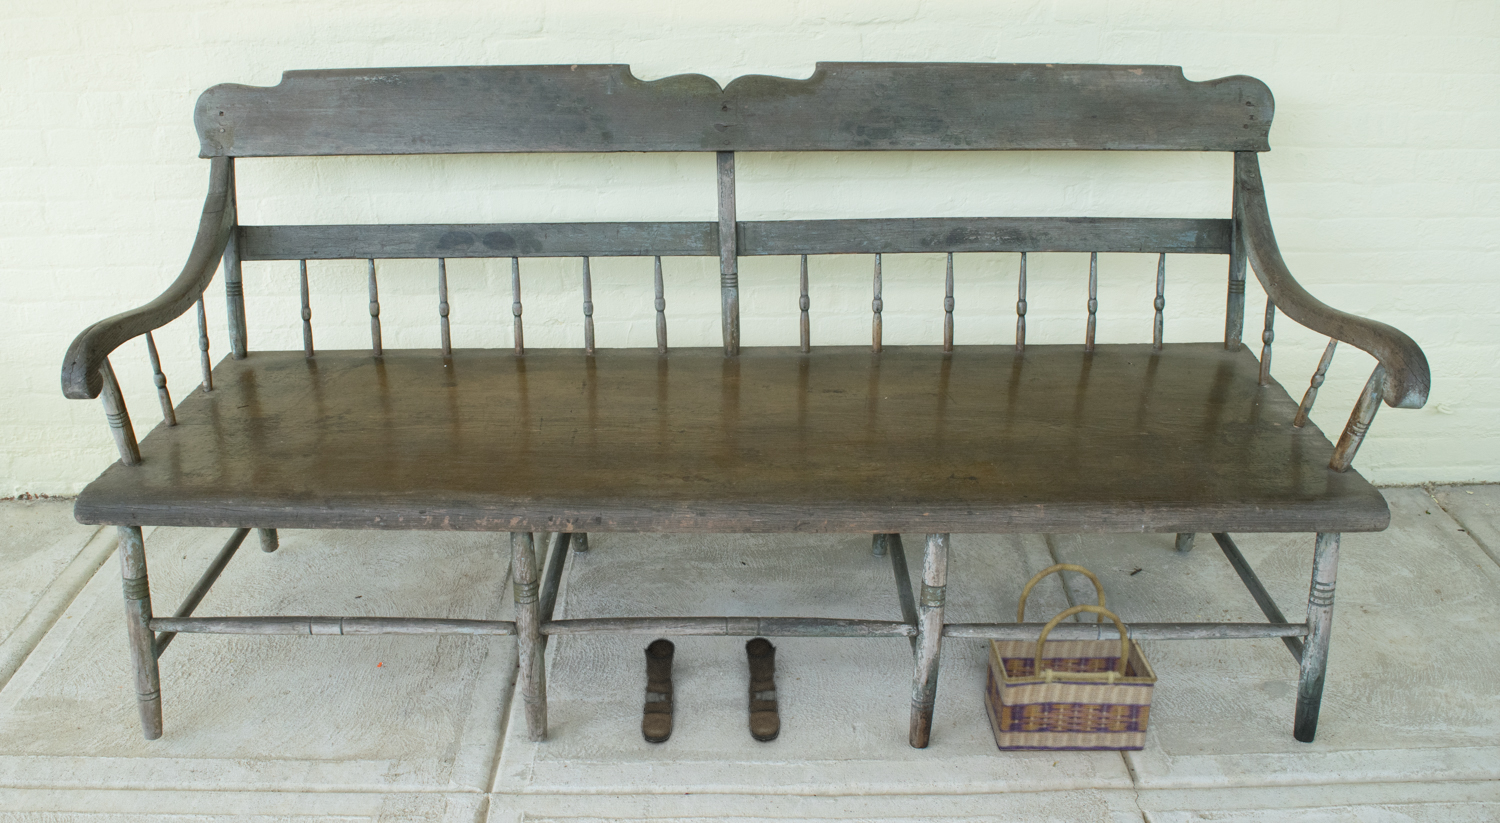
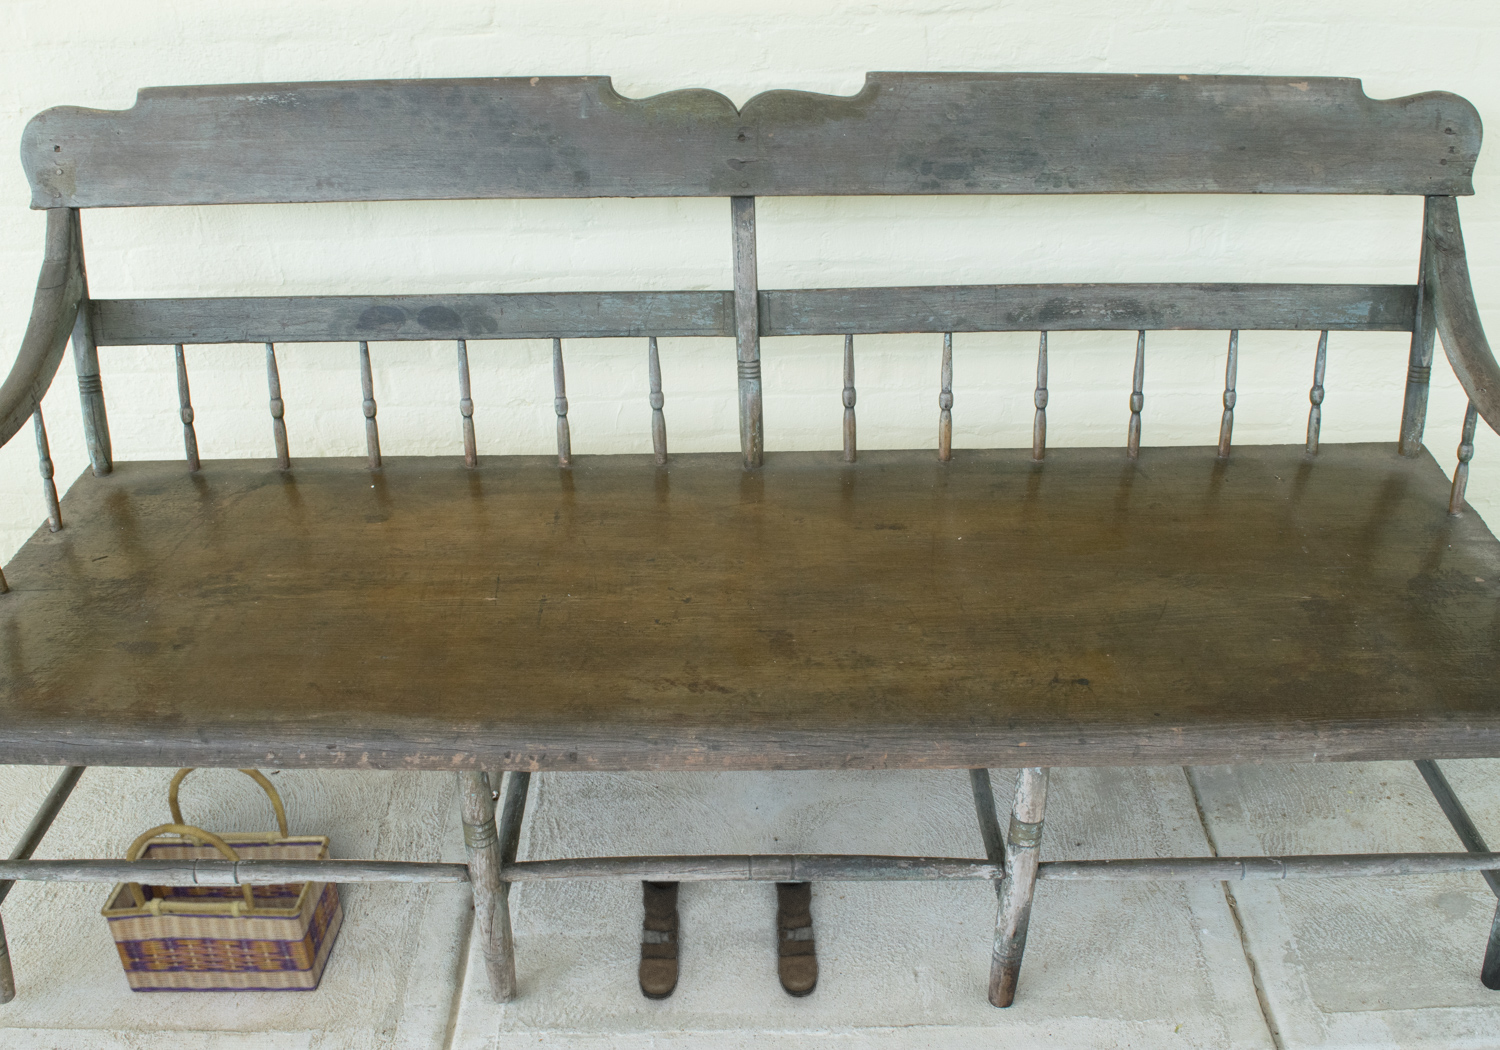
basket: present [985,563,1158,751] -> present [101,768,343,992]

